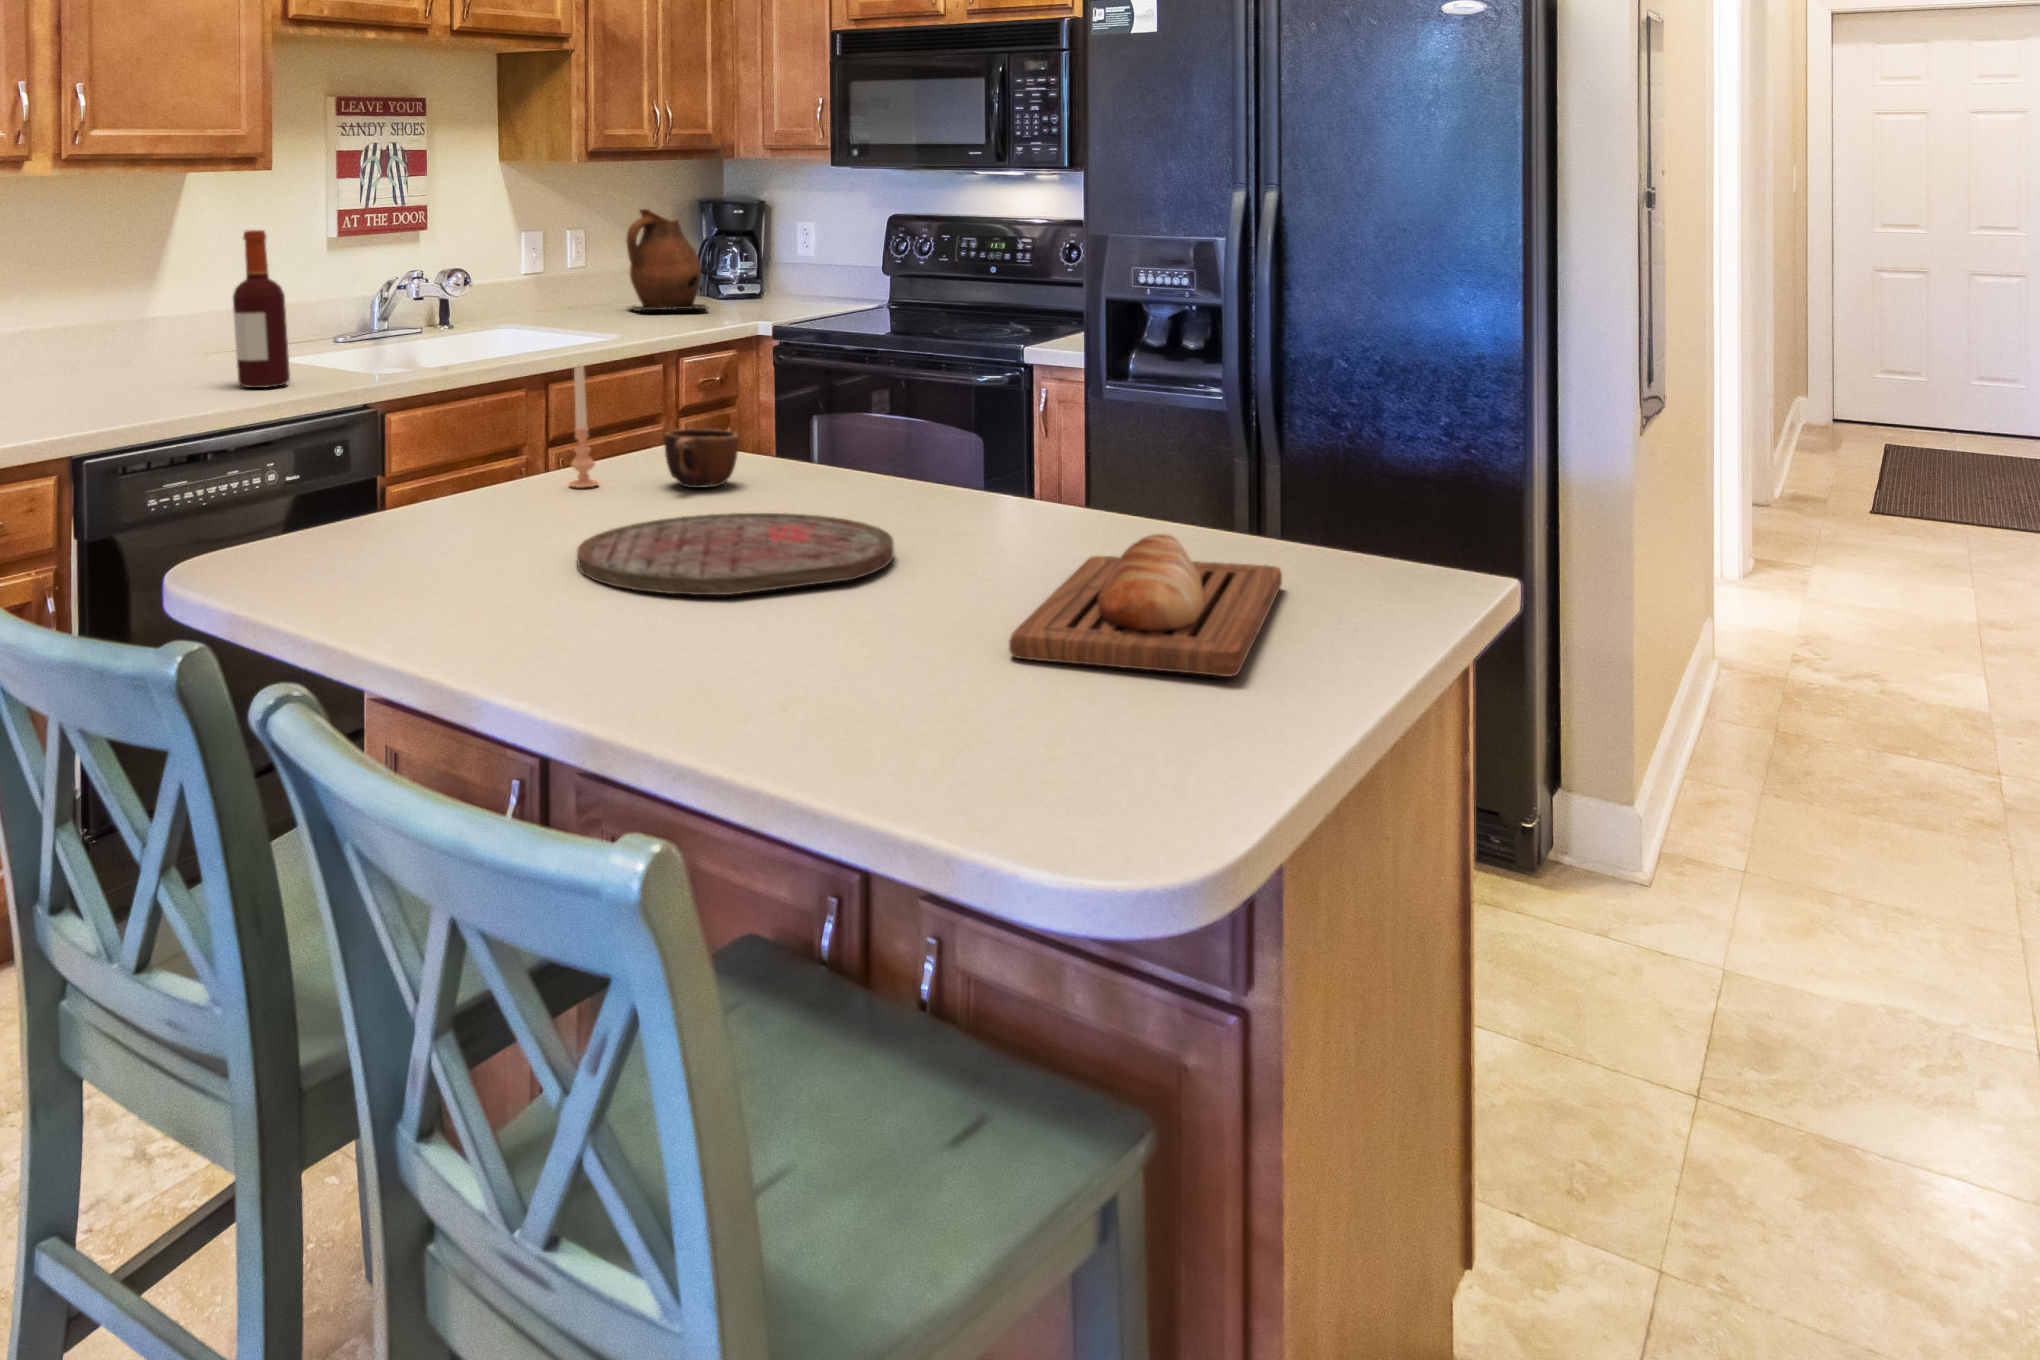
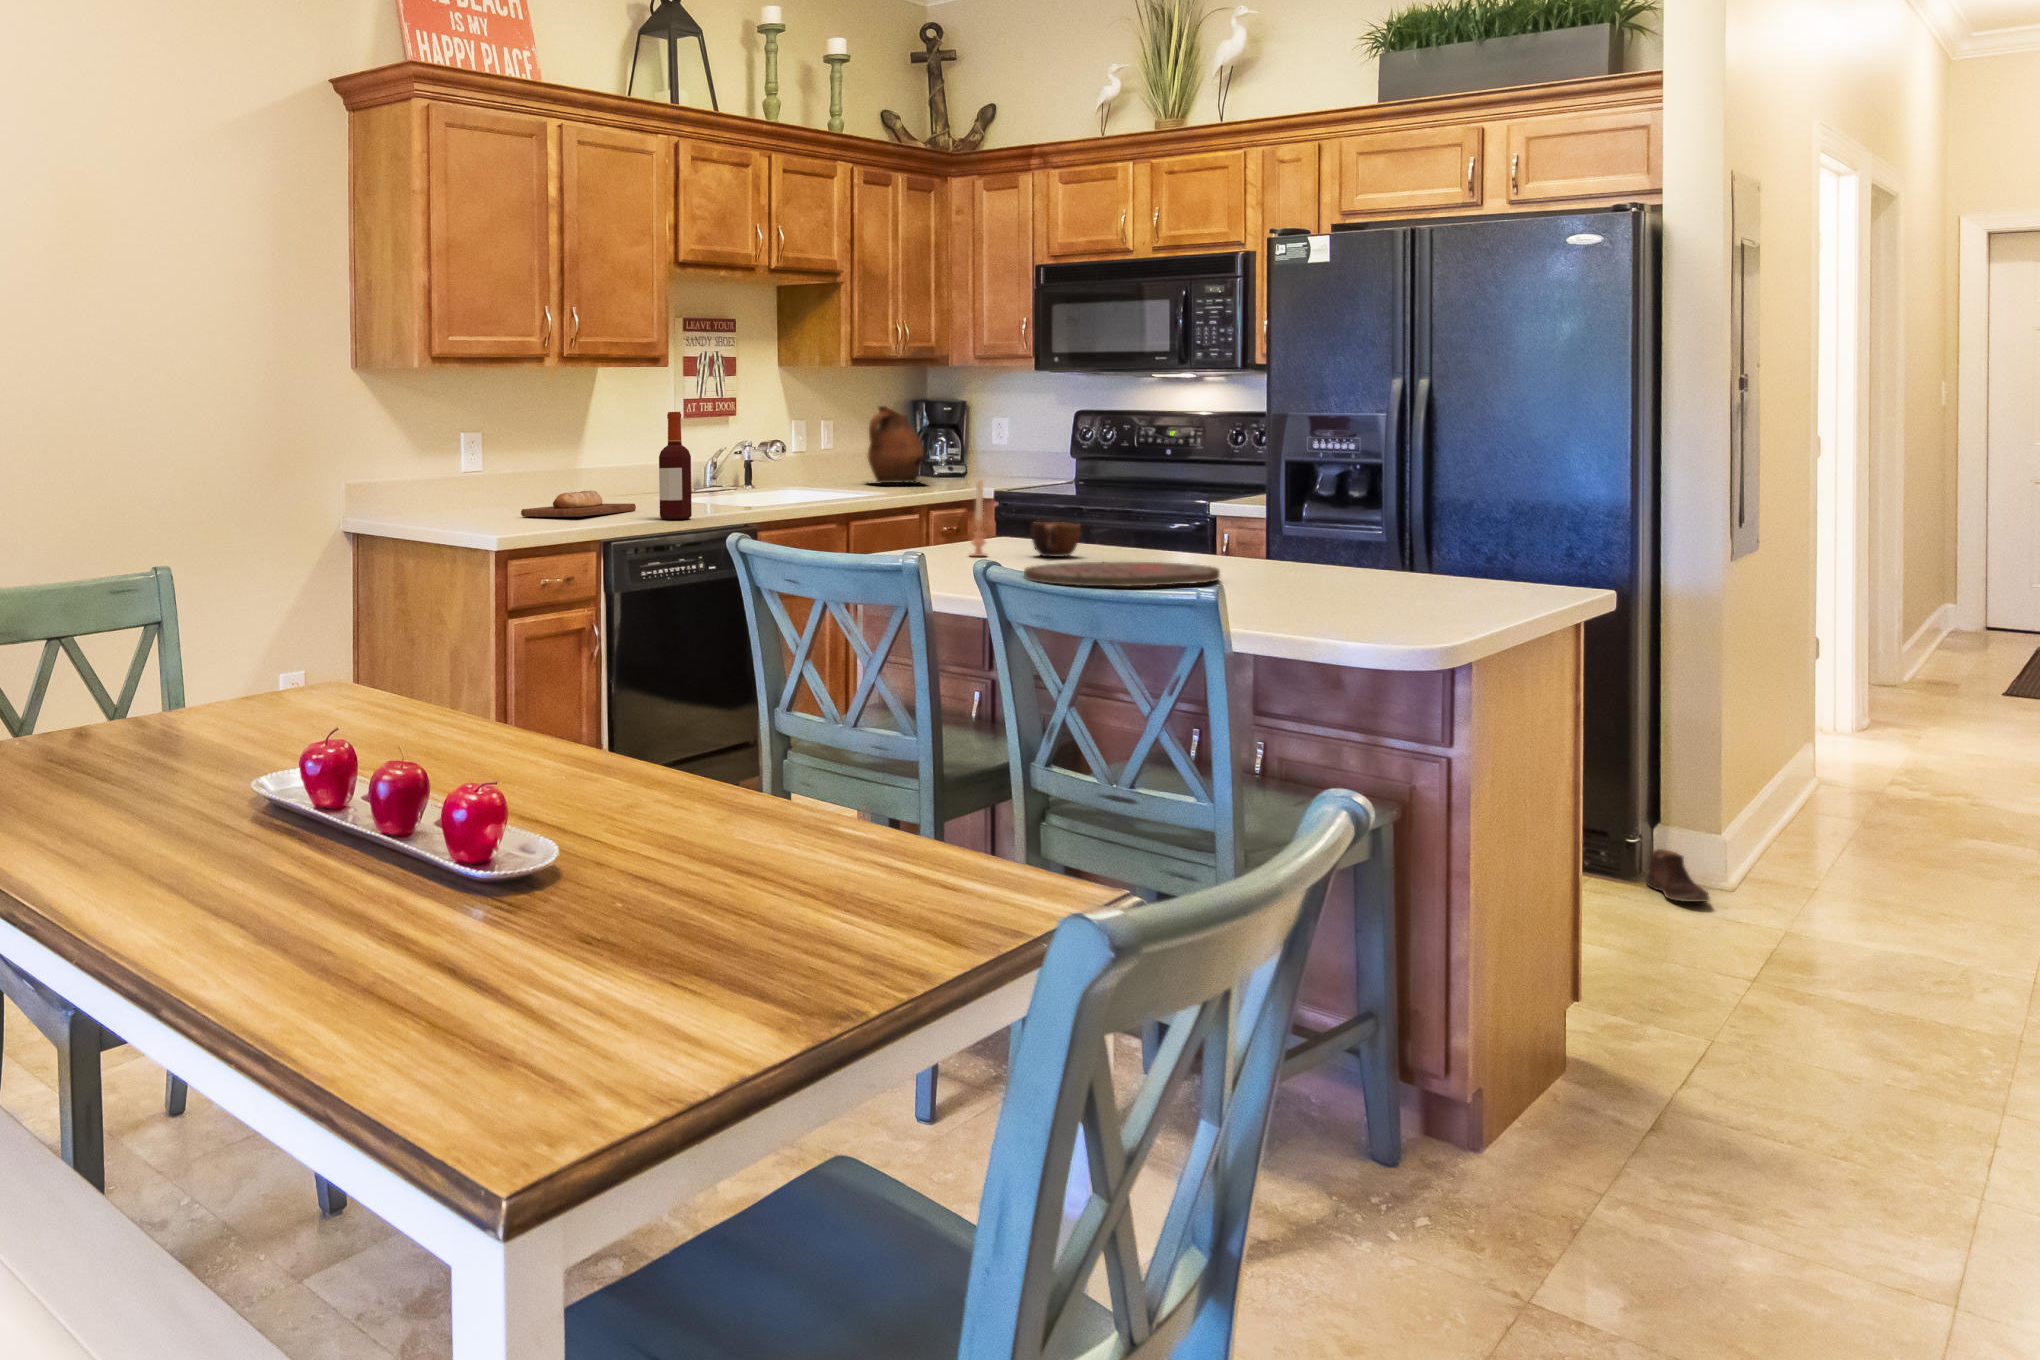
bread loaf: present [1009,534,1282,677] -> present [521,491,636,517]
shoe: none [1567,830,1649,916] -> present [1646,849,1710,902]

